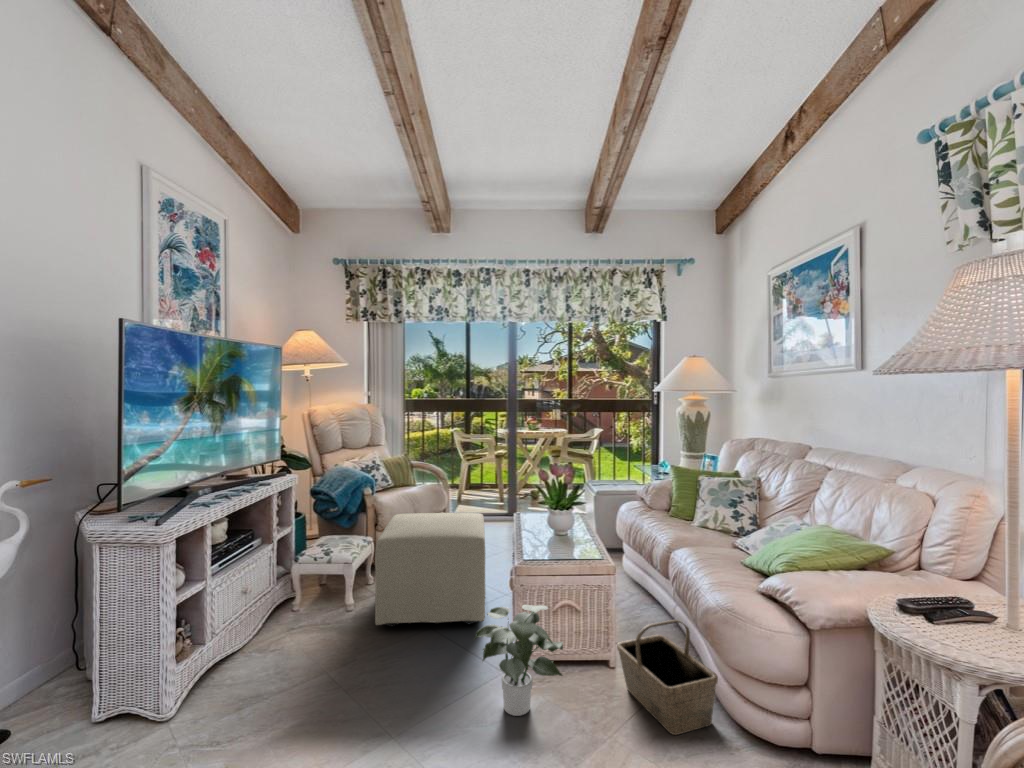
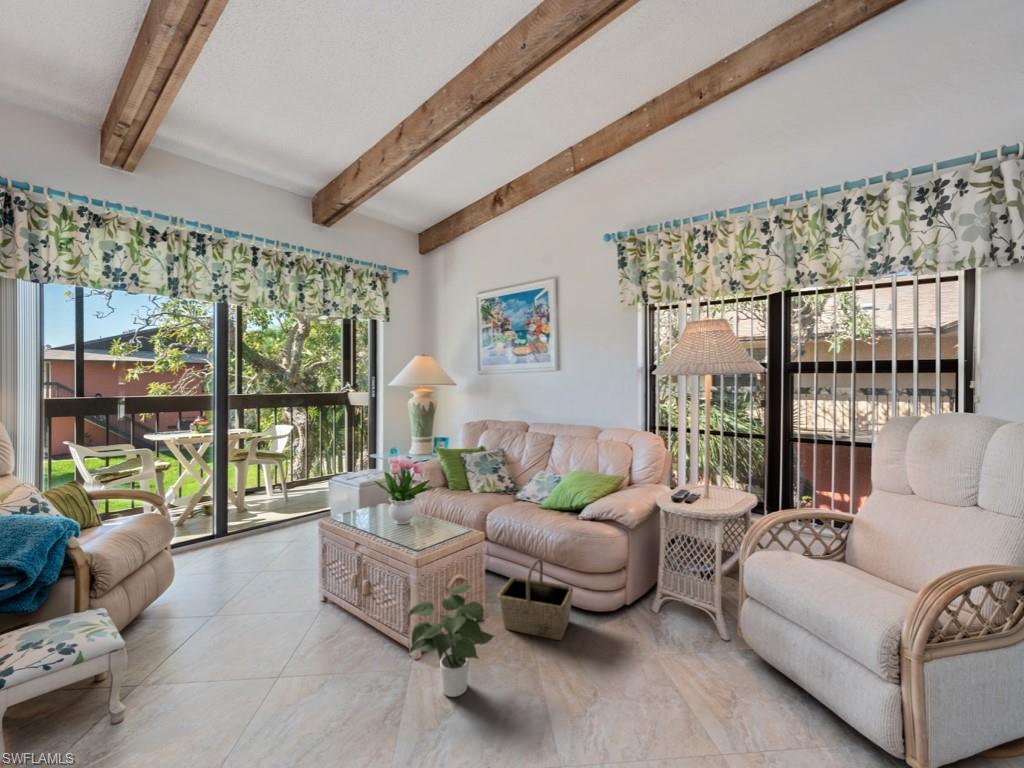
ottoman: present [375,513,486,626] -> none [156,528,339,710]

